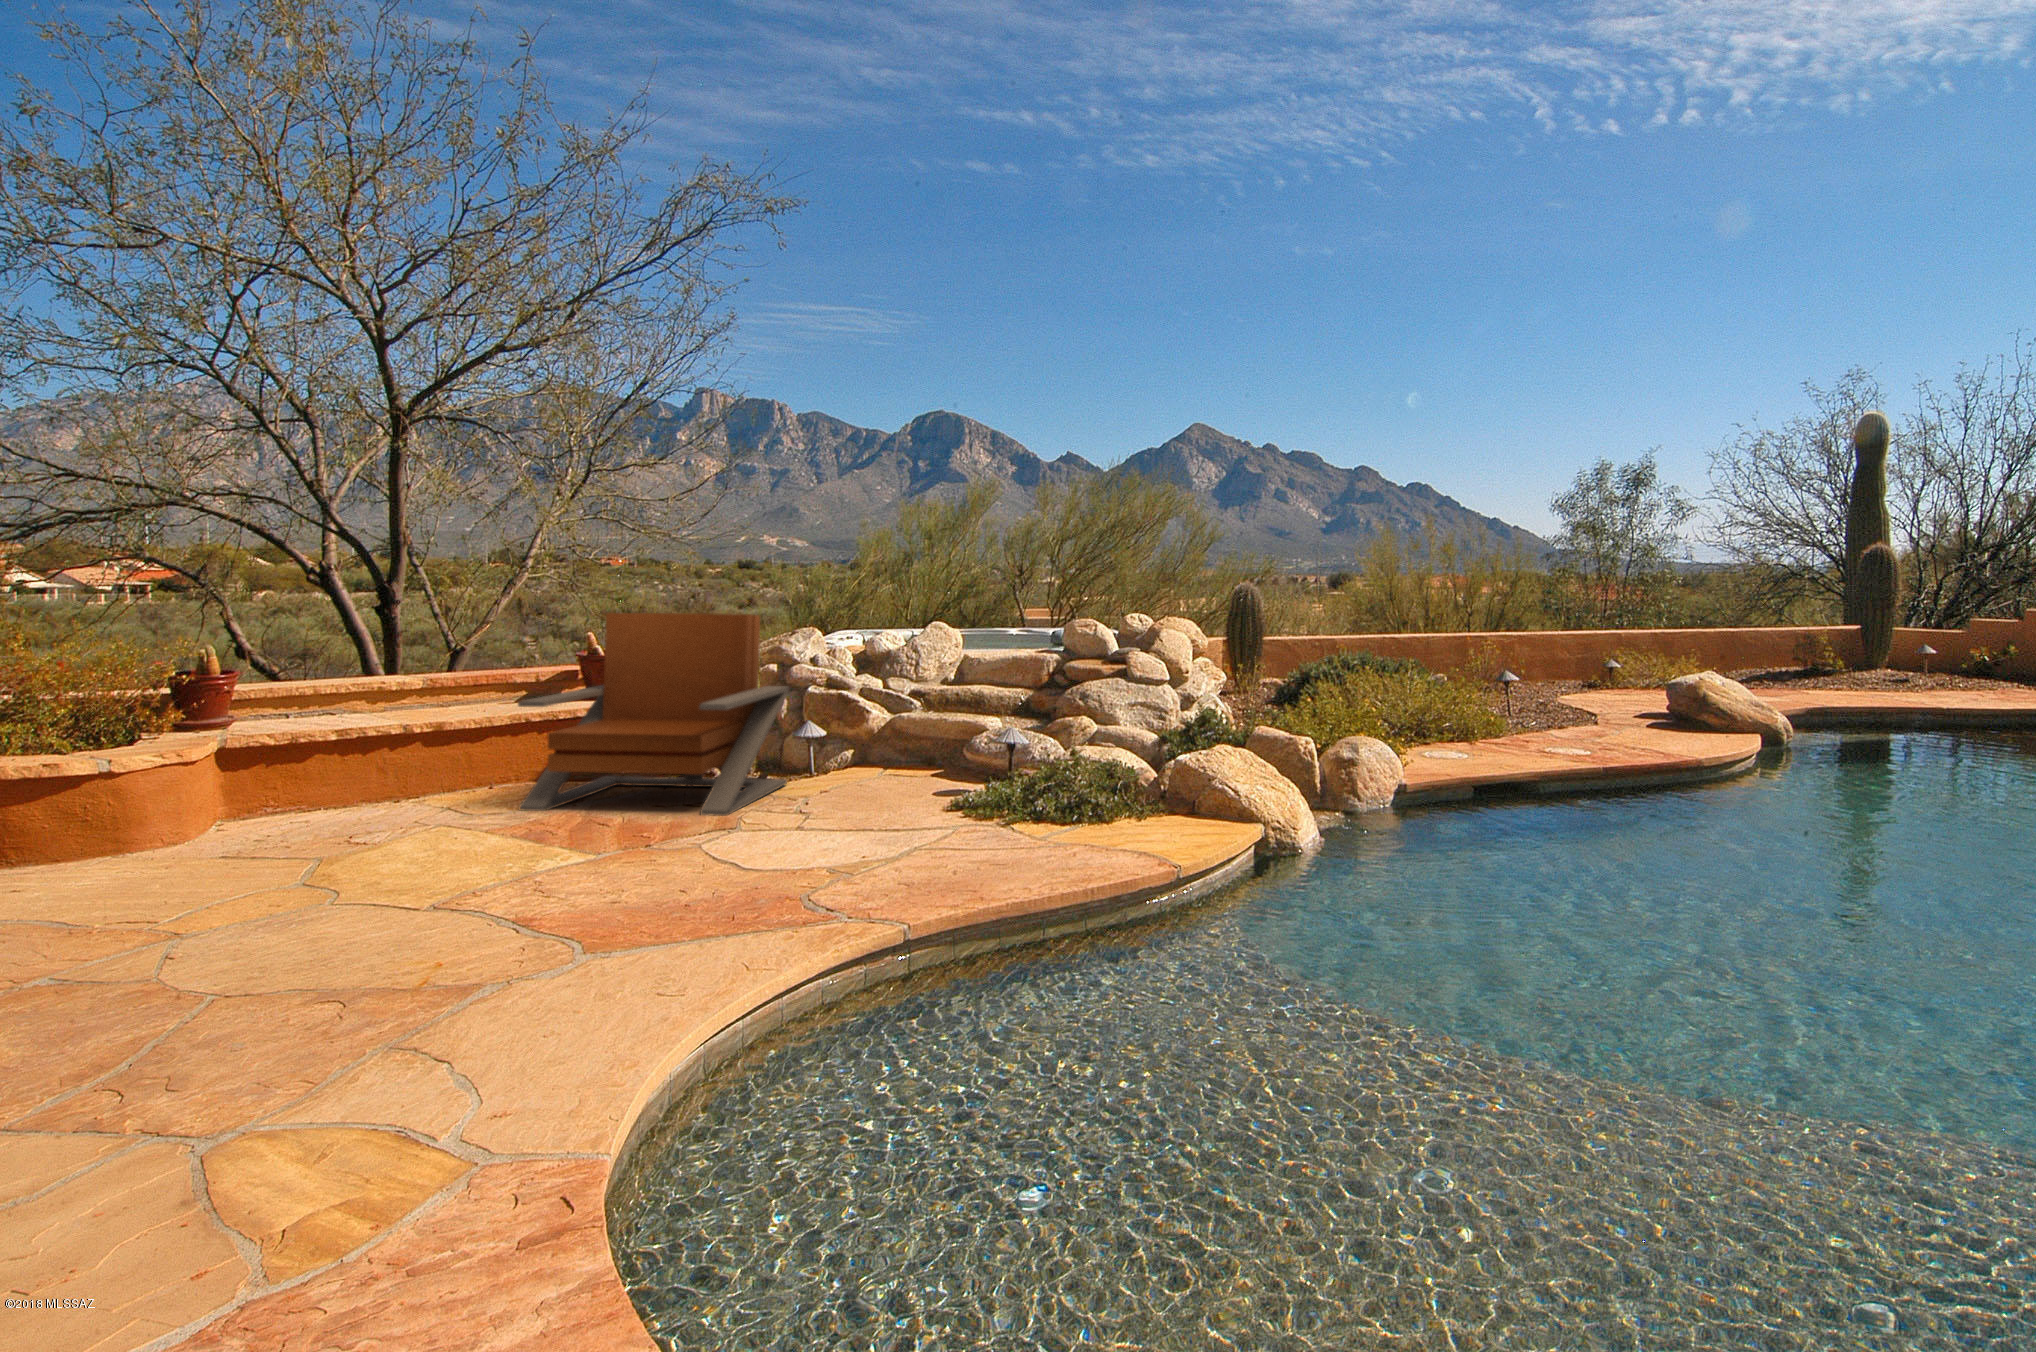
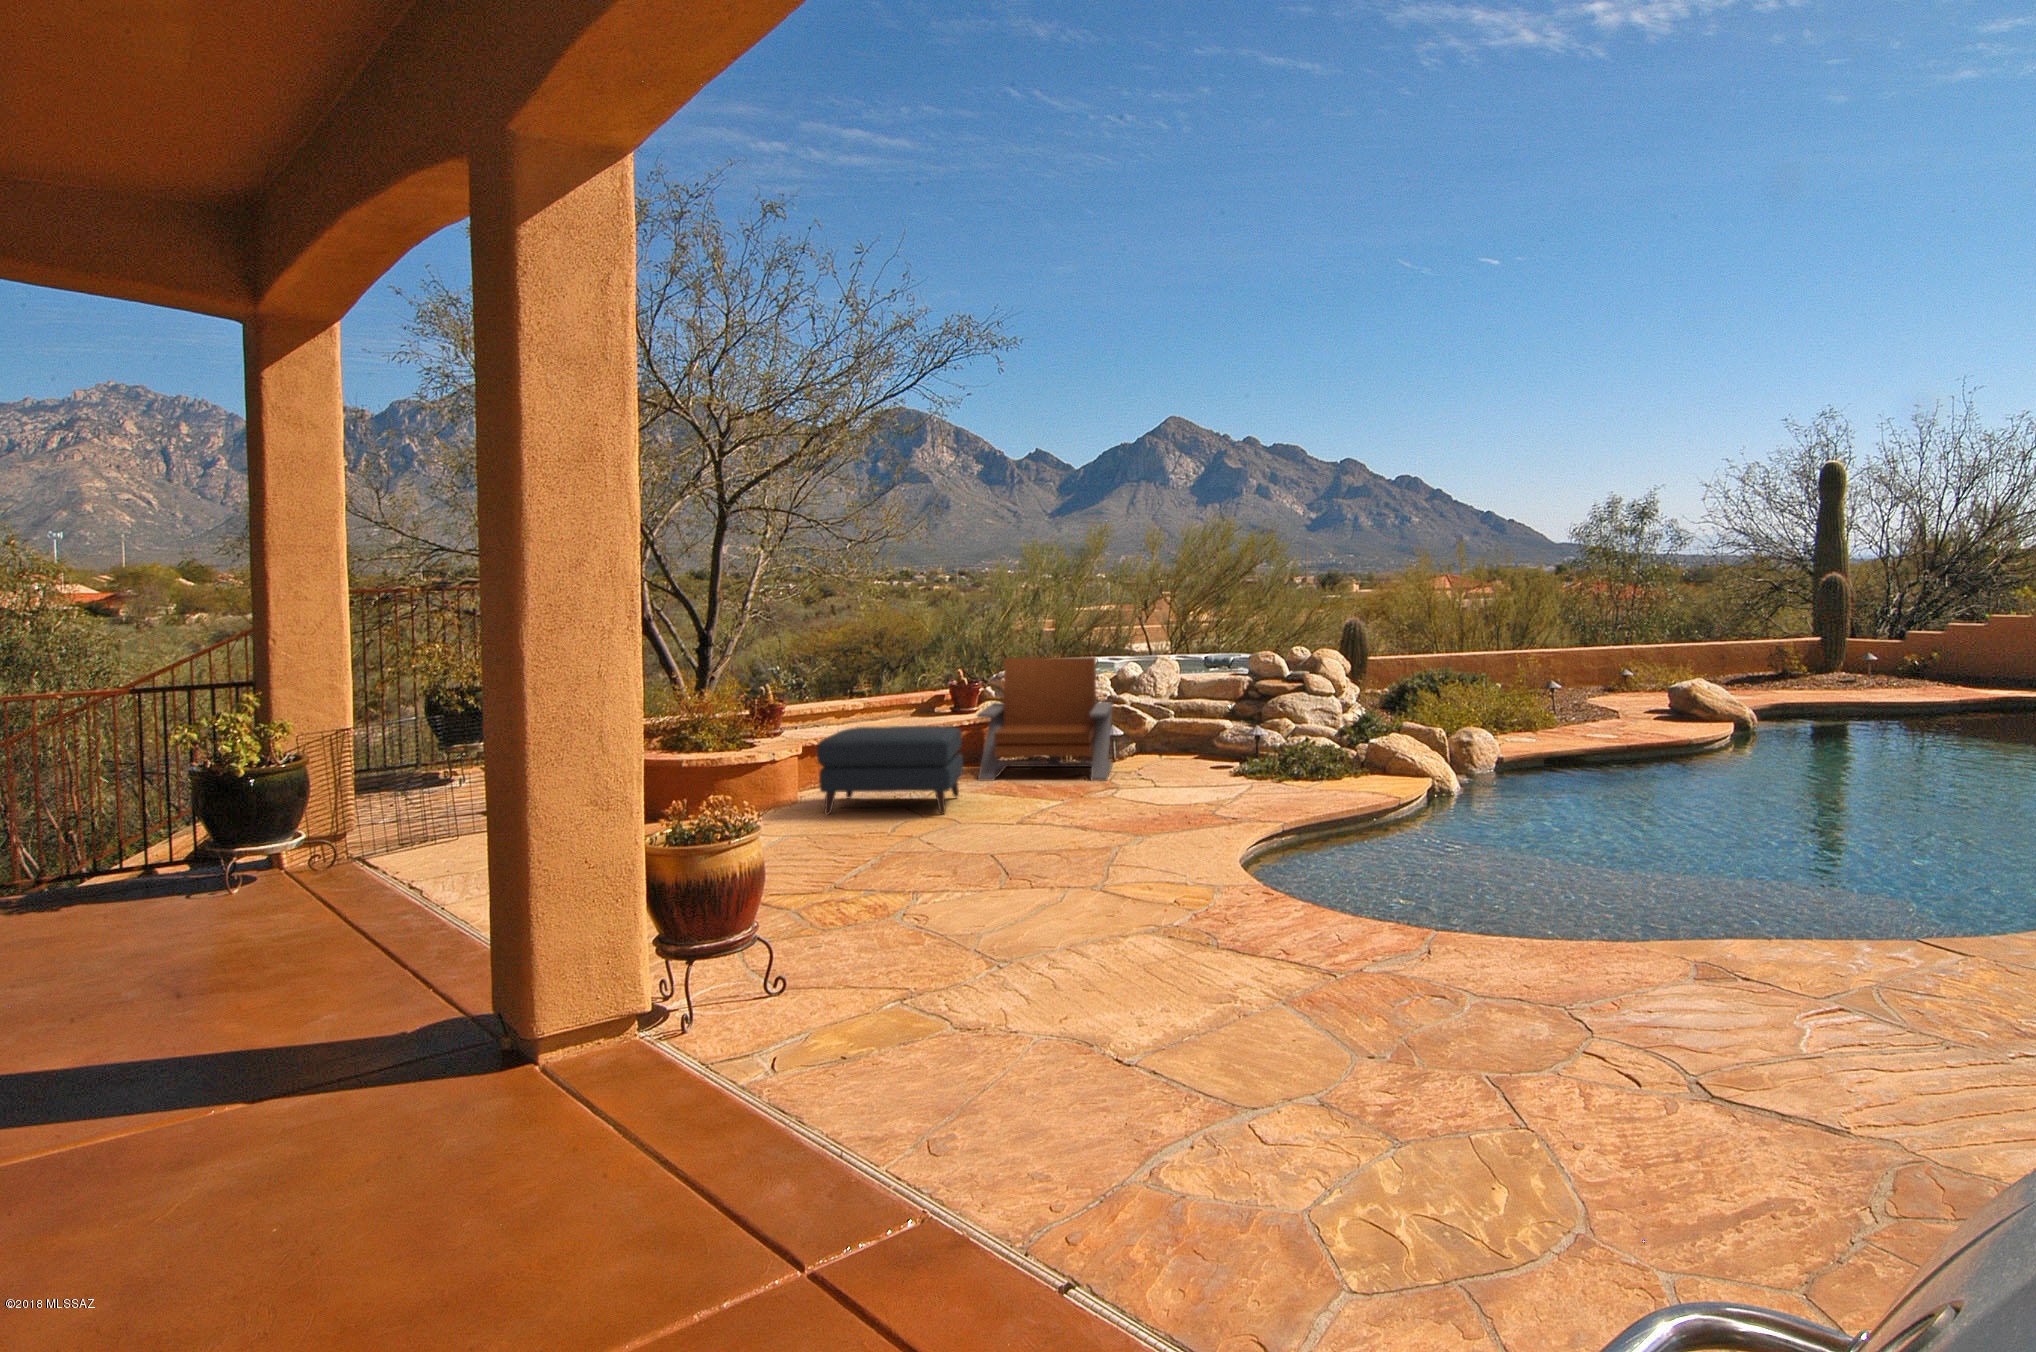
ottoman: none [55,720,415,887] -> present [817,726,963,815]

